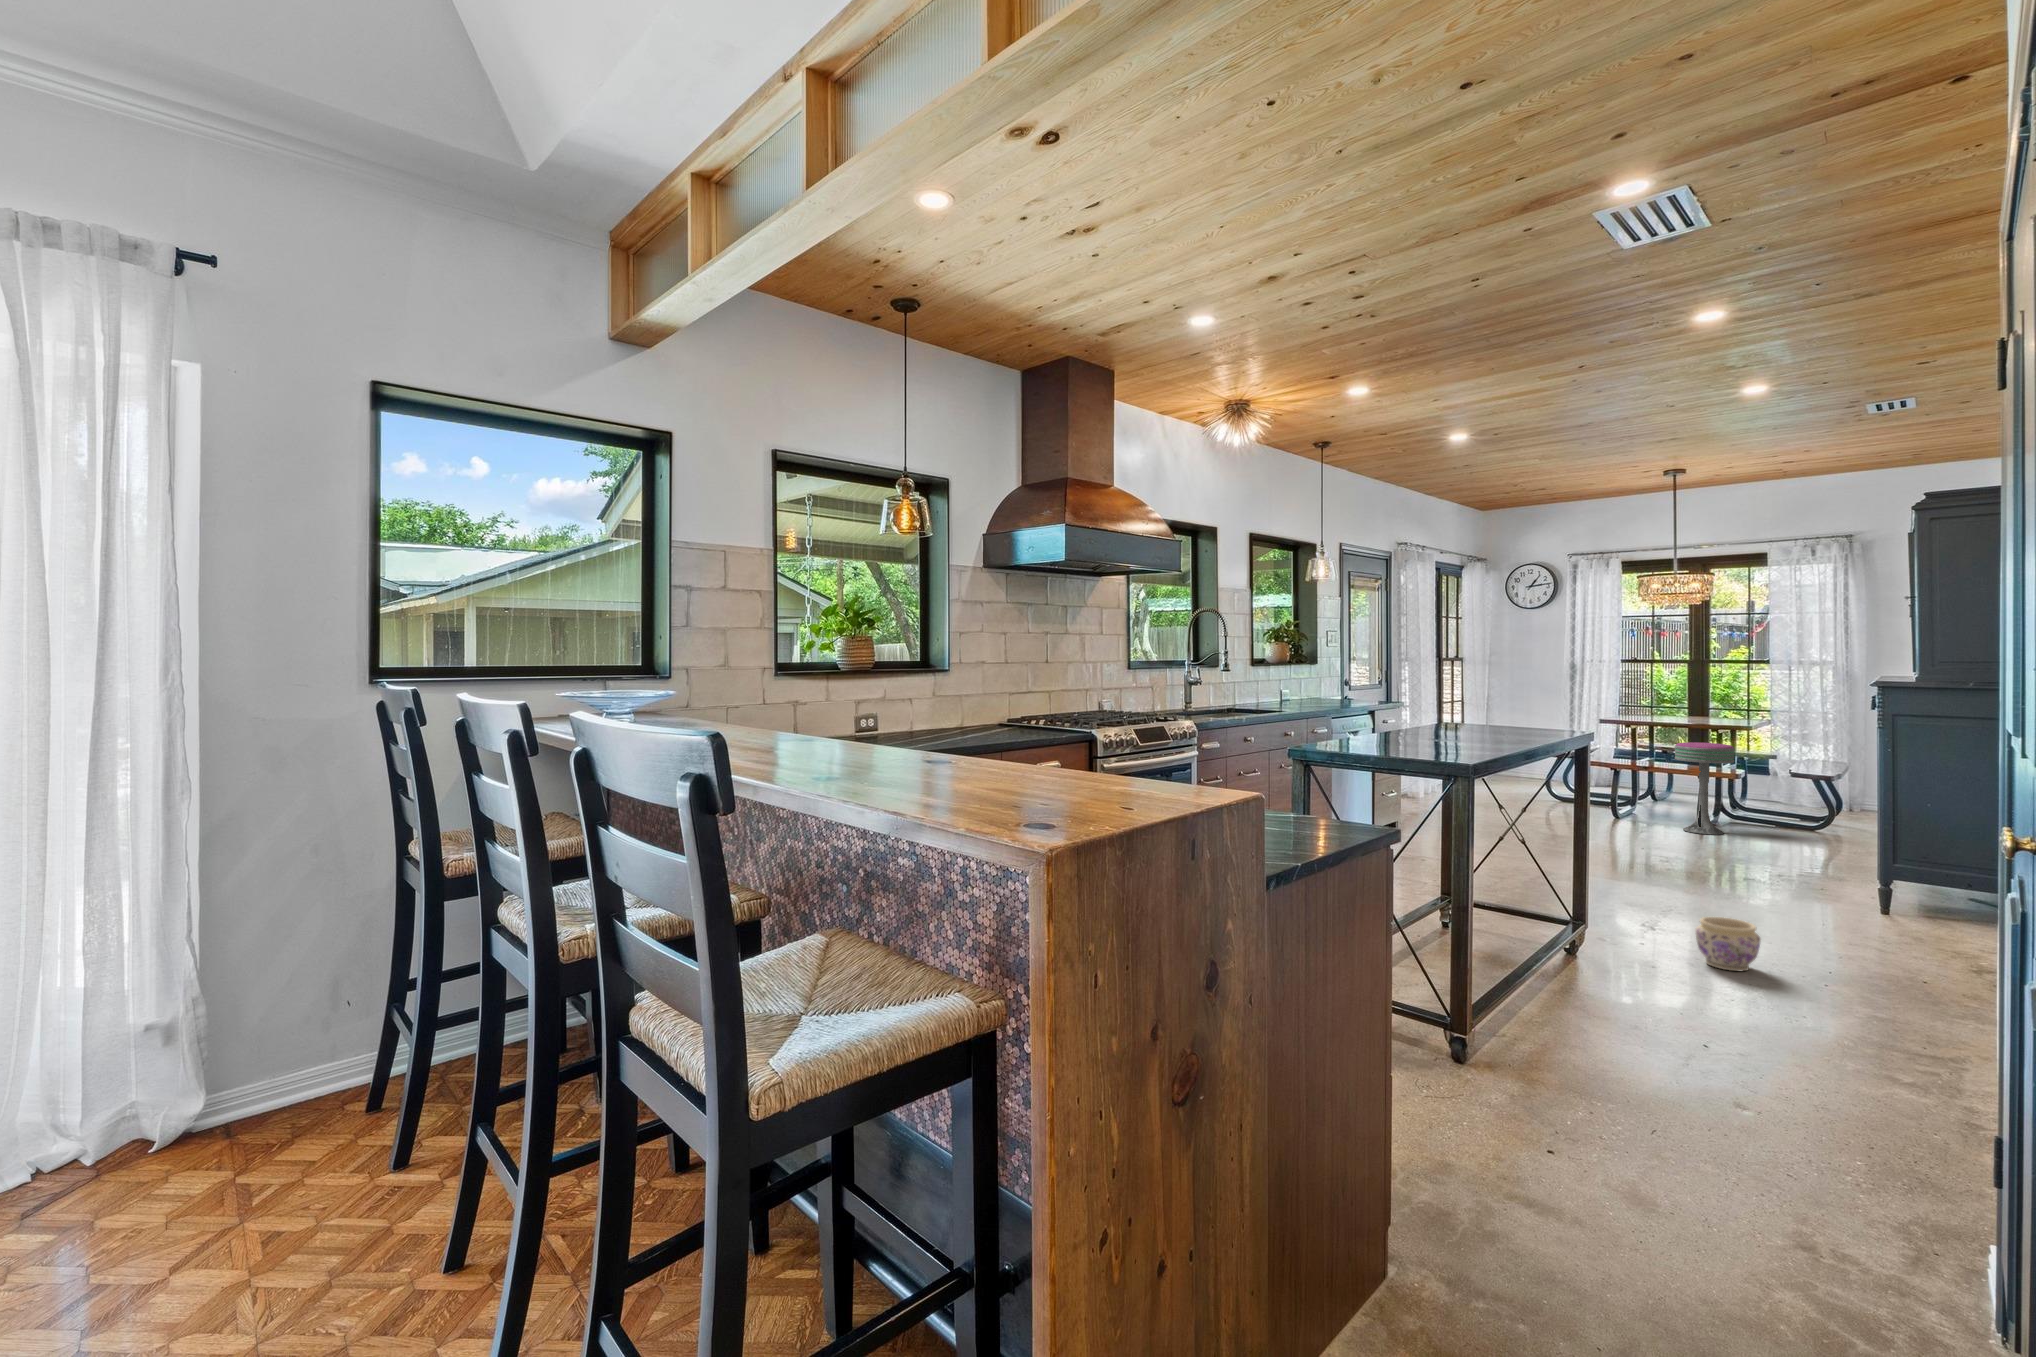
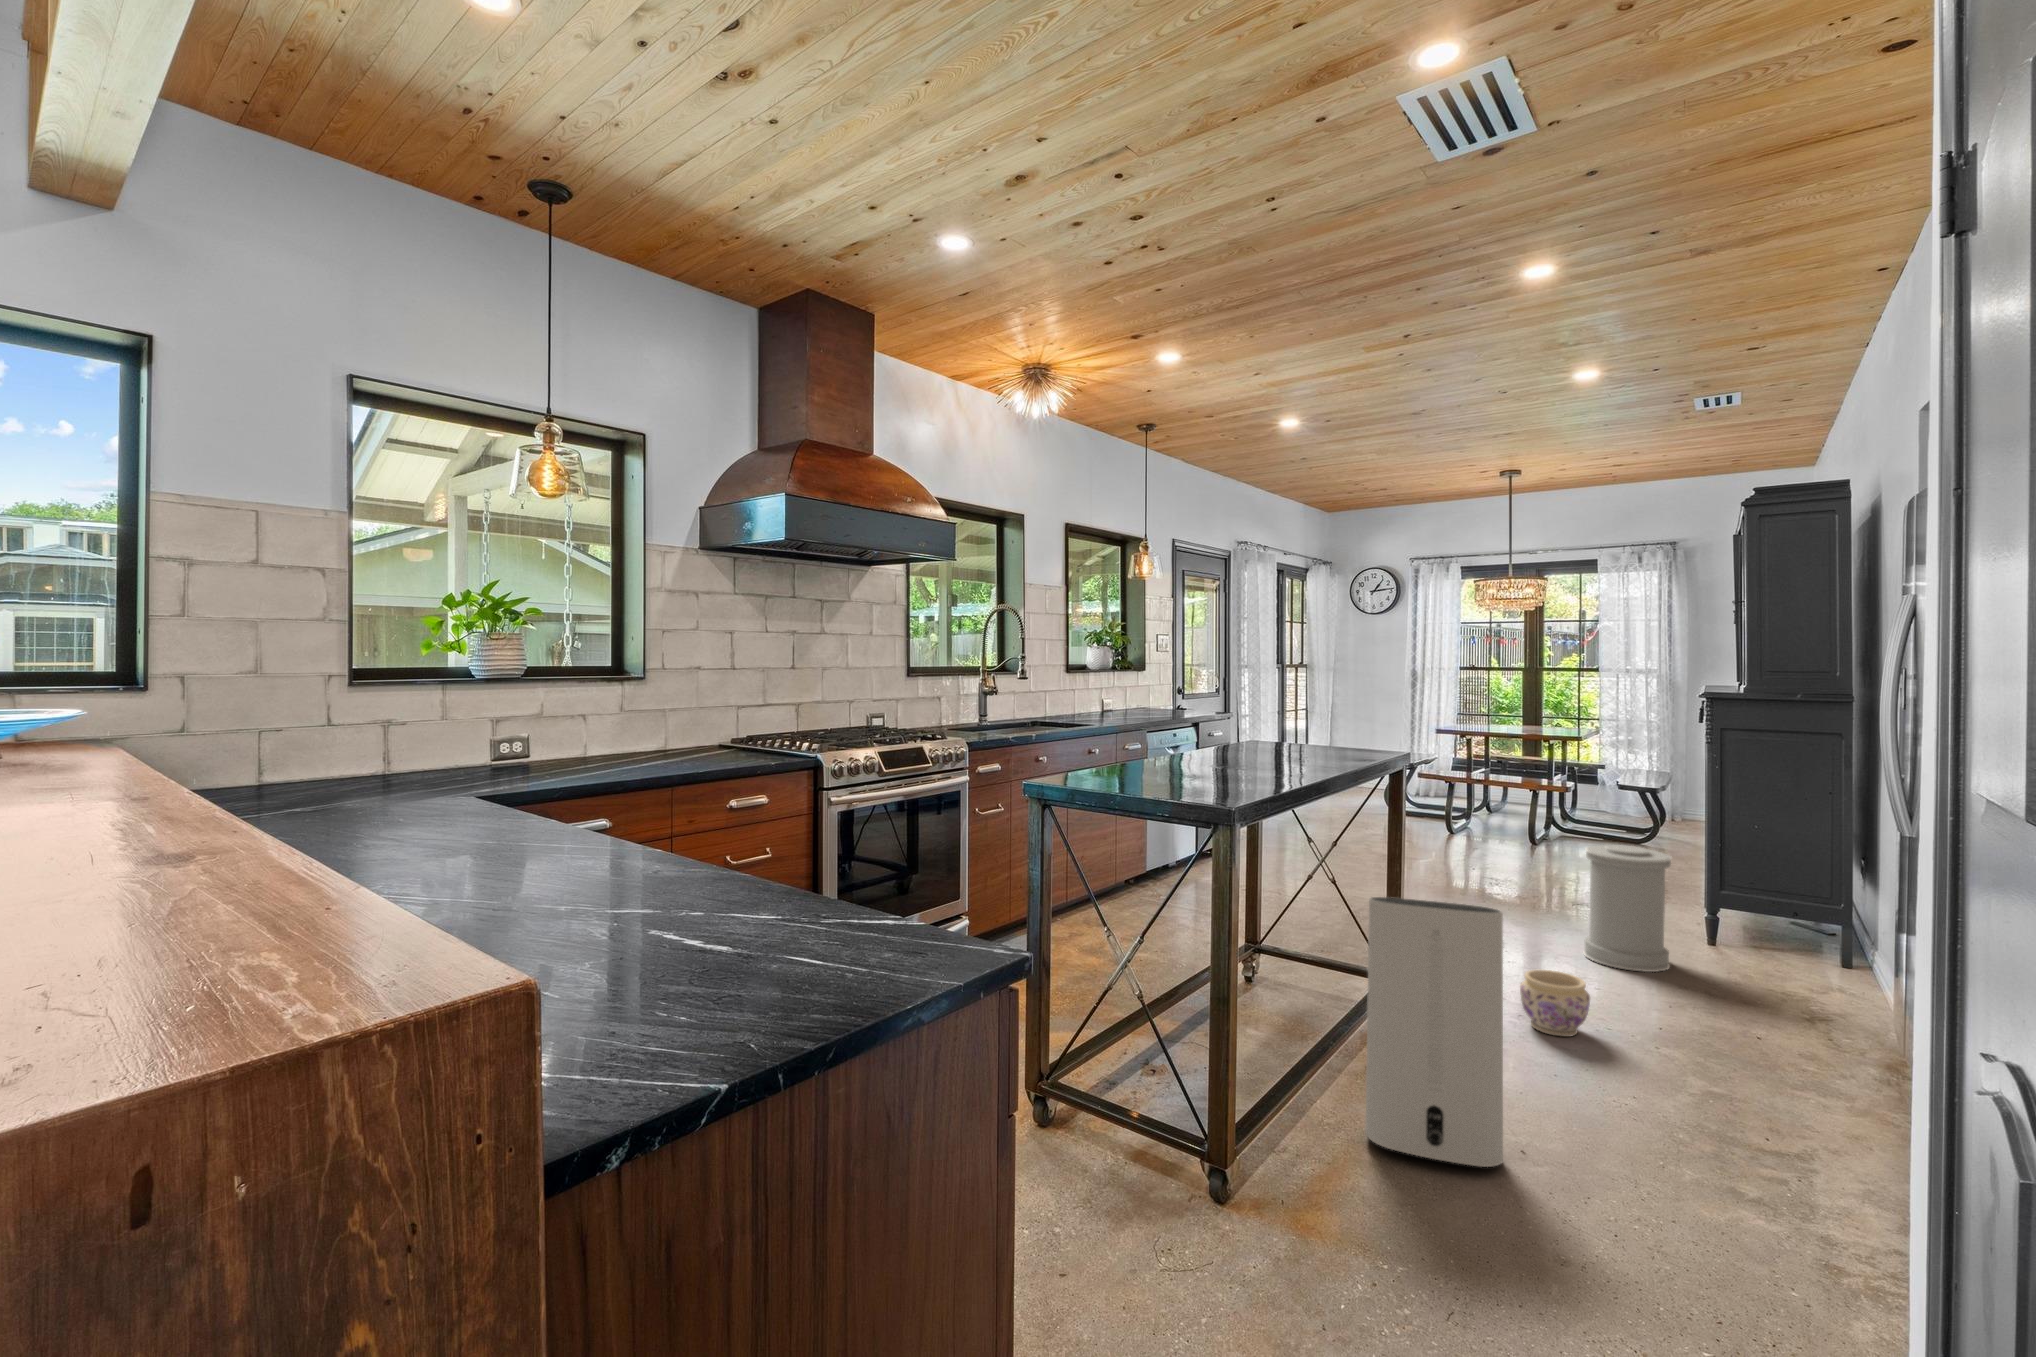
bar stool: present [1675,742,1735,835] -> none [1507,754,1565,851]
trash can: none [1753,818,1840,929] -> present [1584,845,1671,972]
air purifier: none [1569,841,1687,1045] -> present [1366,897,1503,1167]

